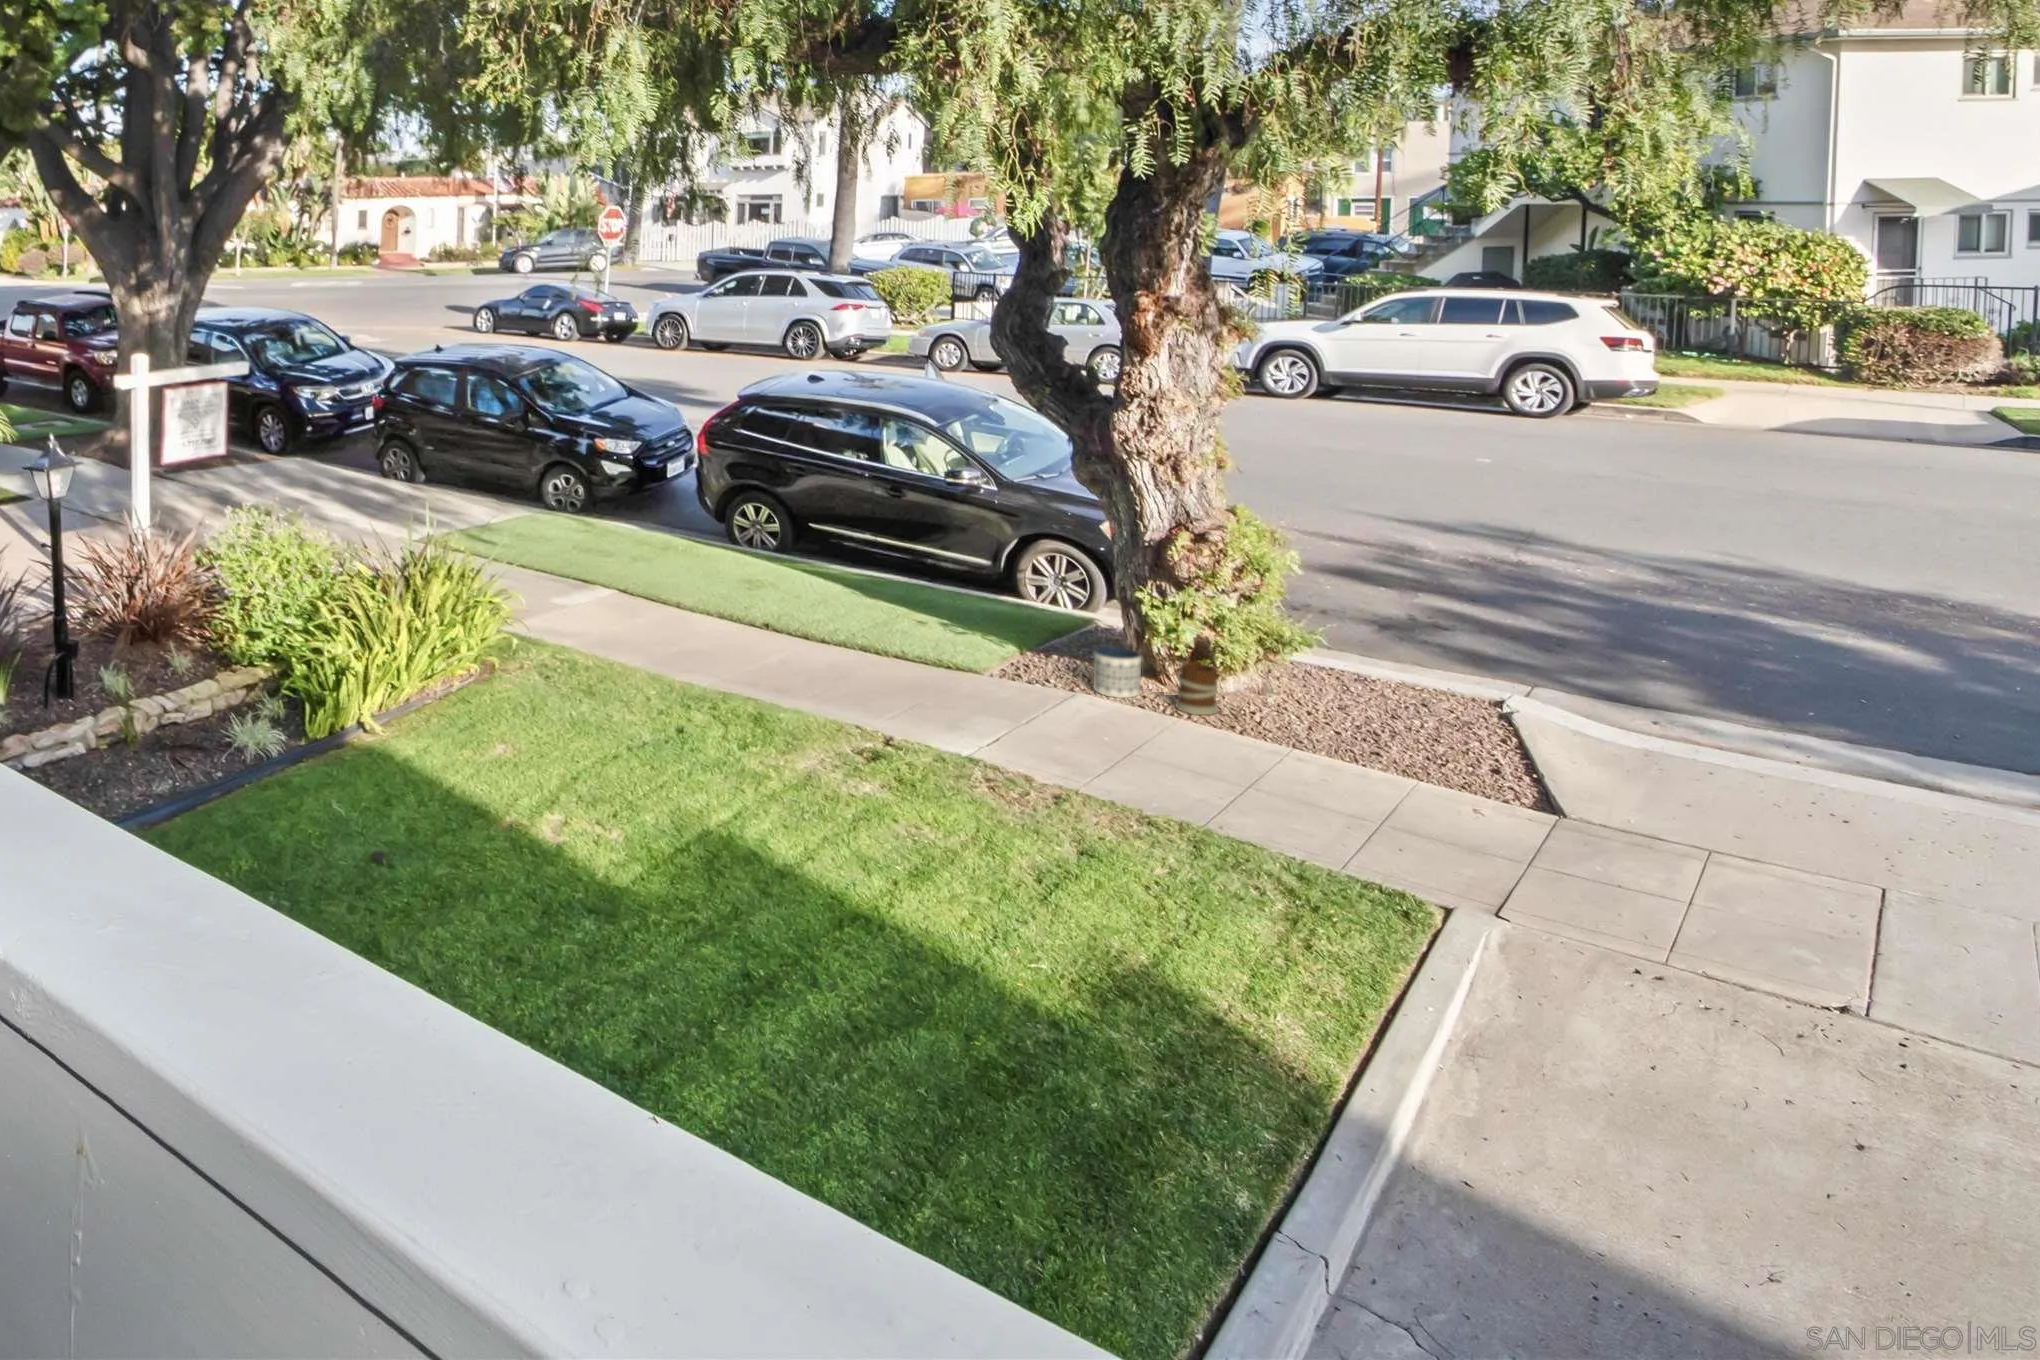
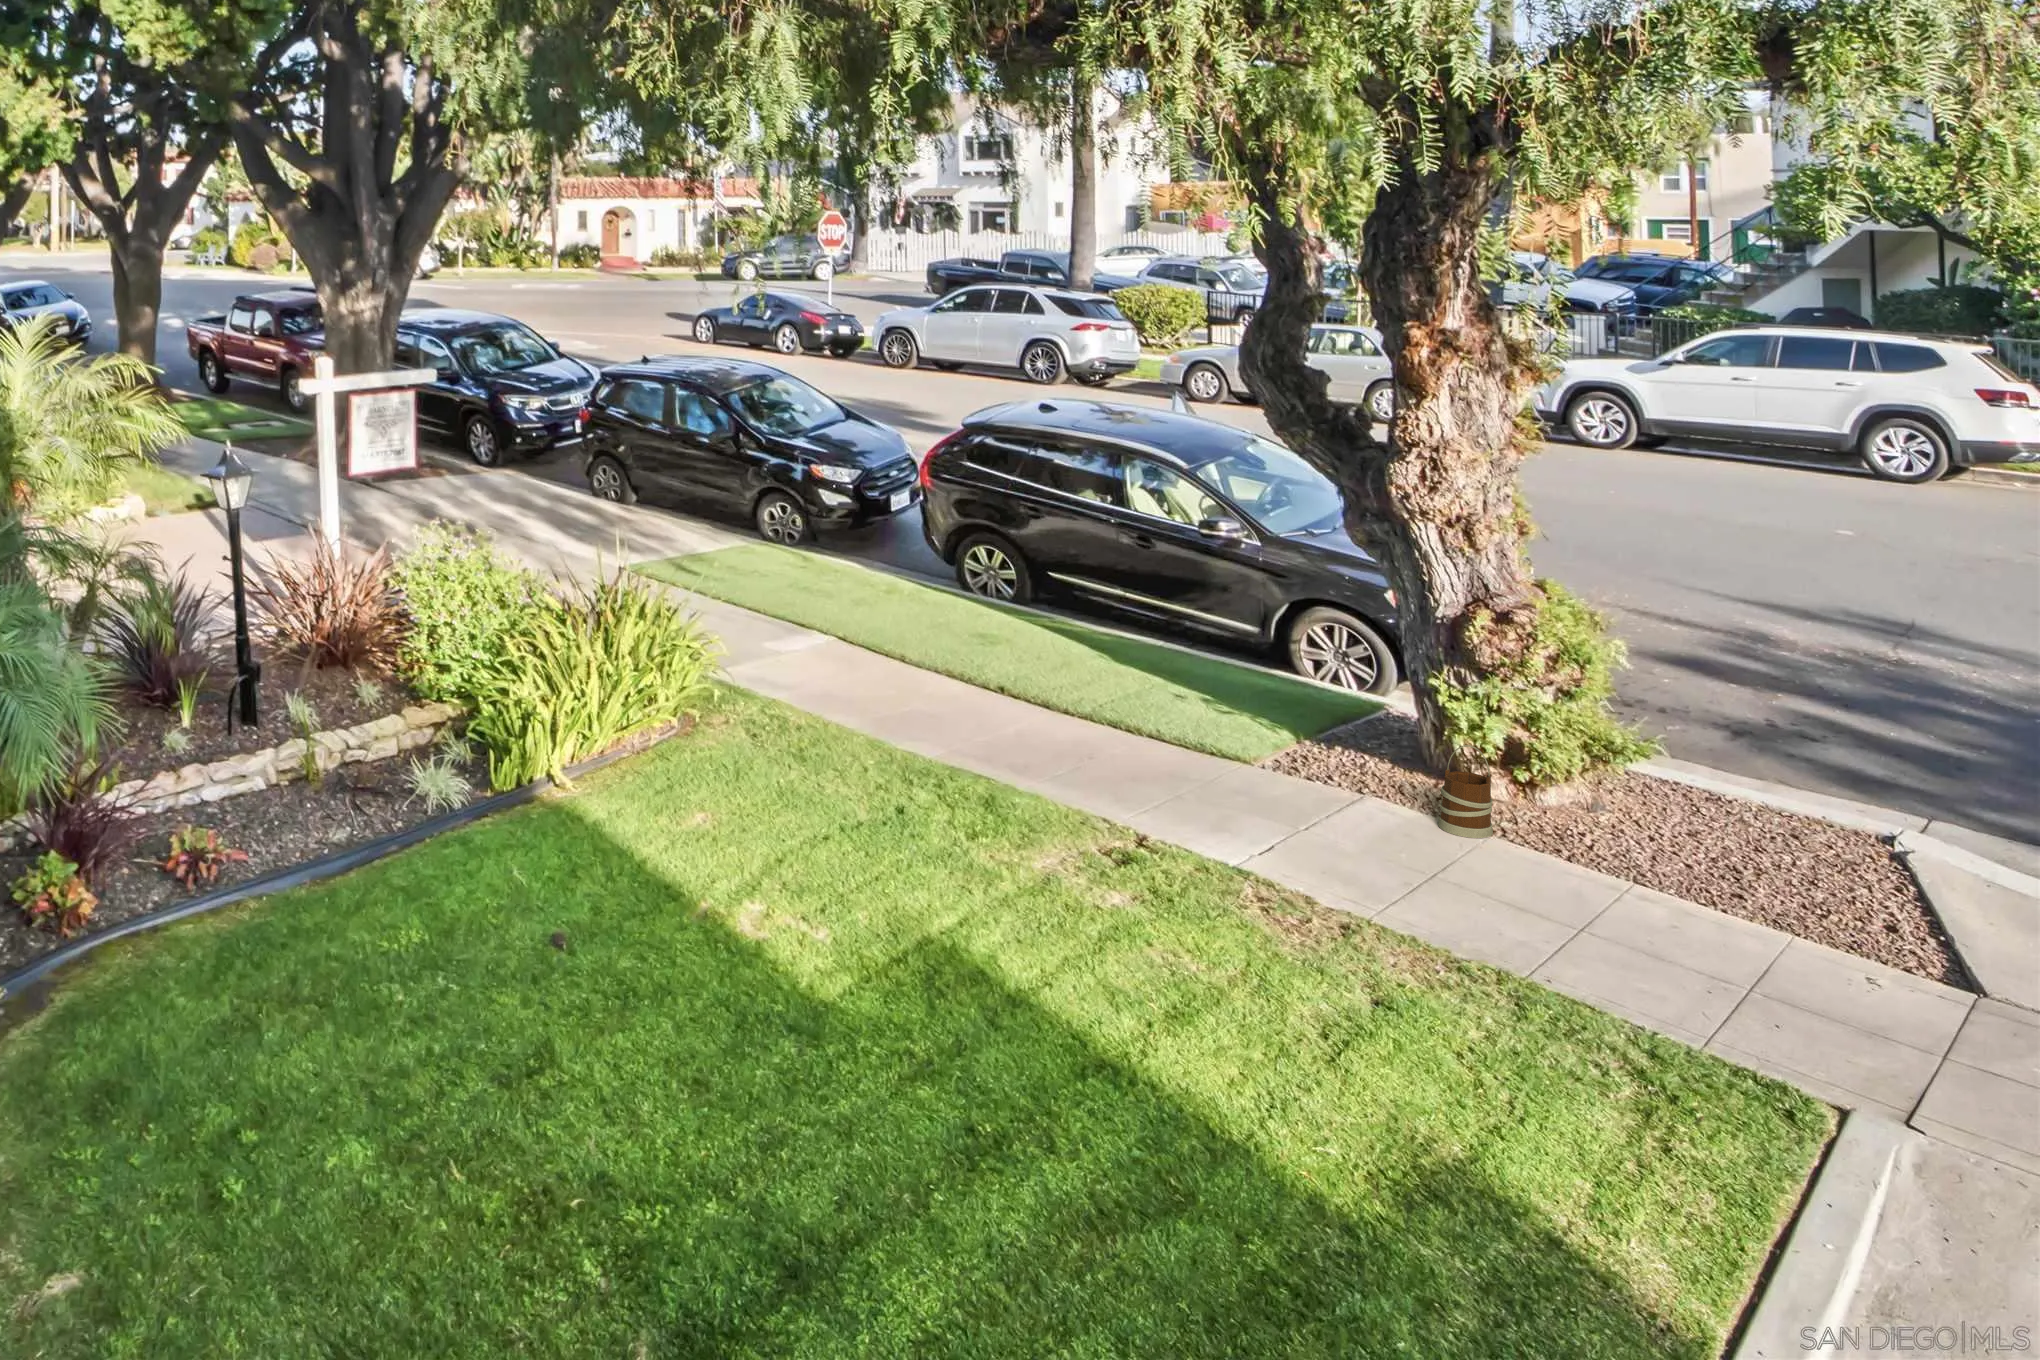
planter: present [1094,647,1141,698] -> none [1338,746,1398,809]

